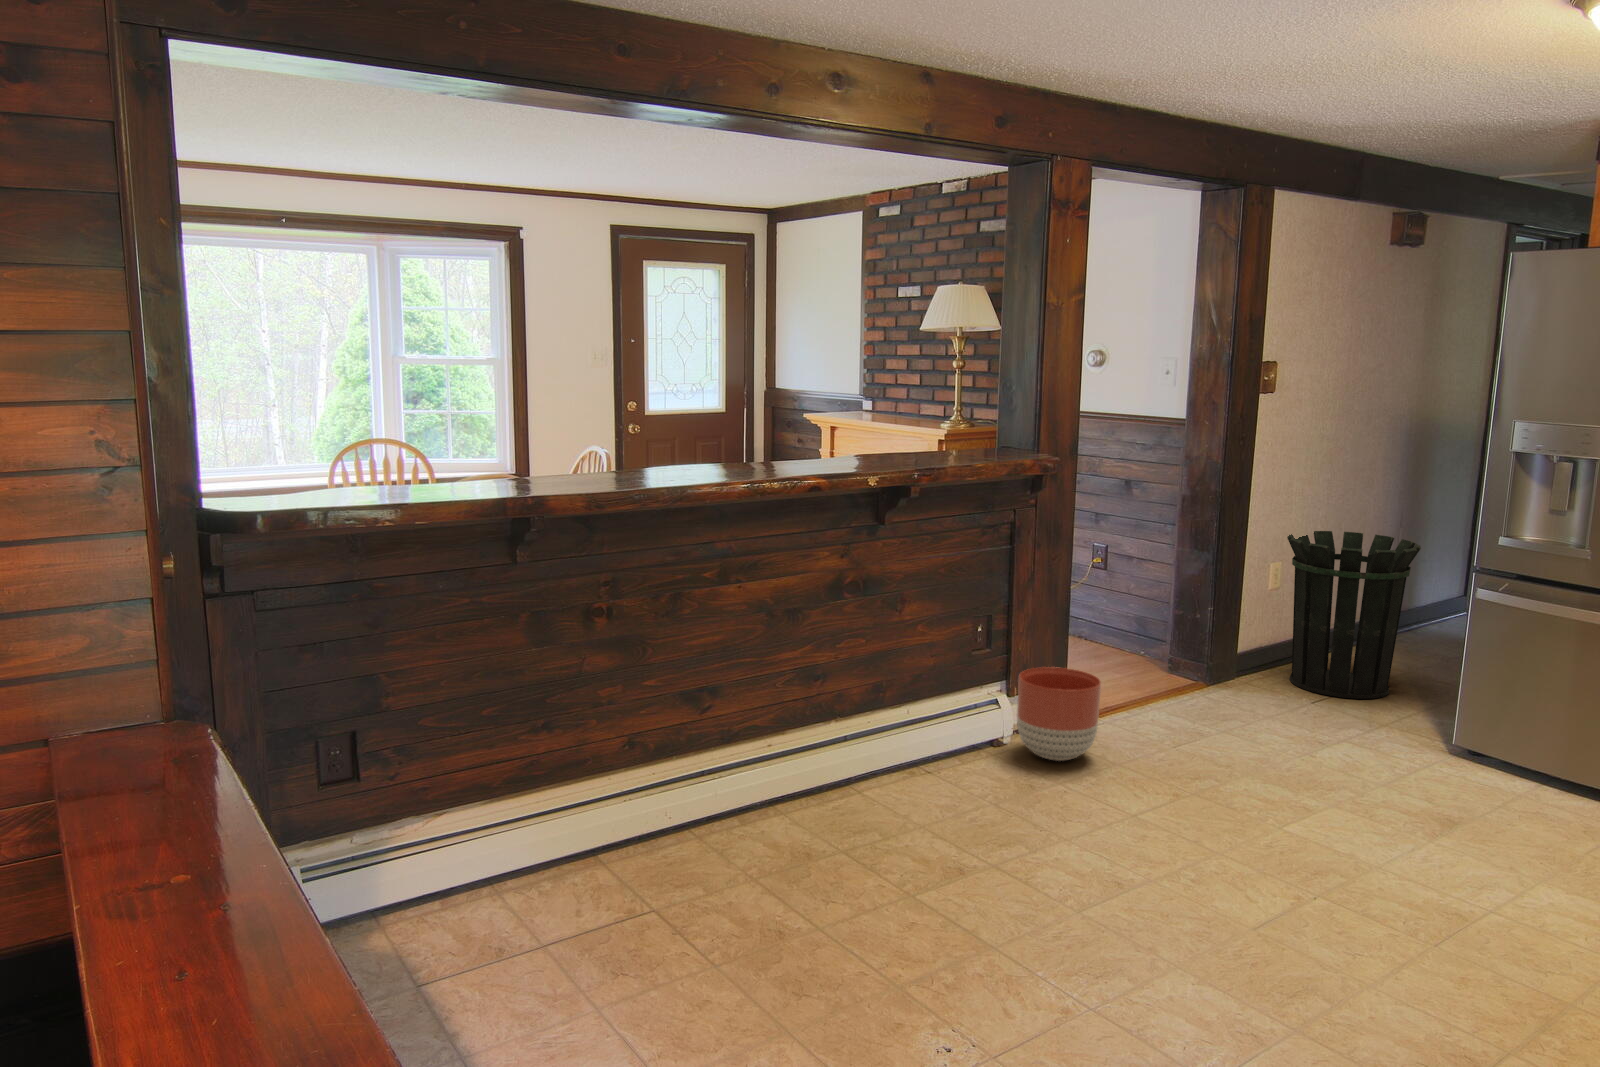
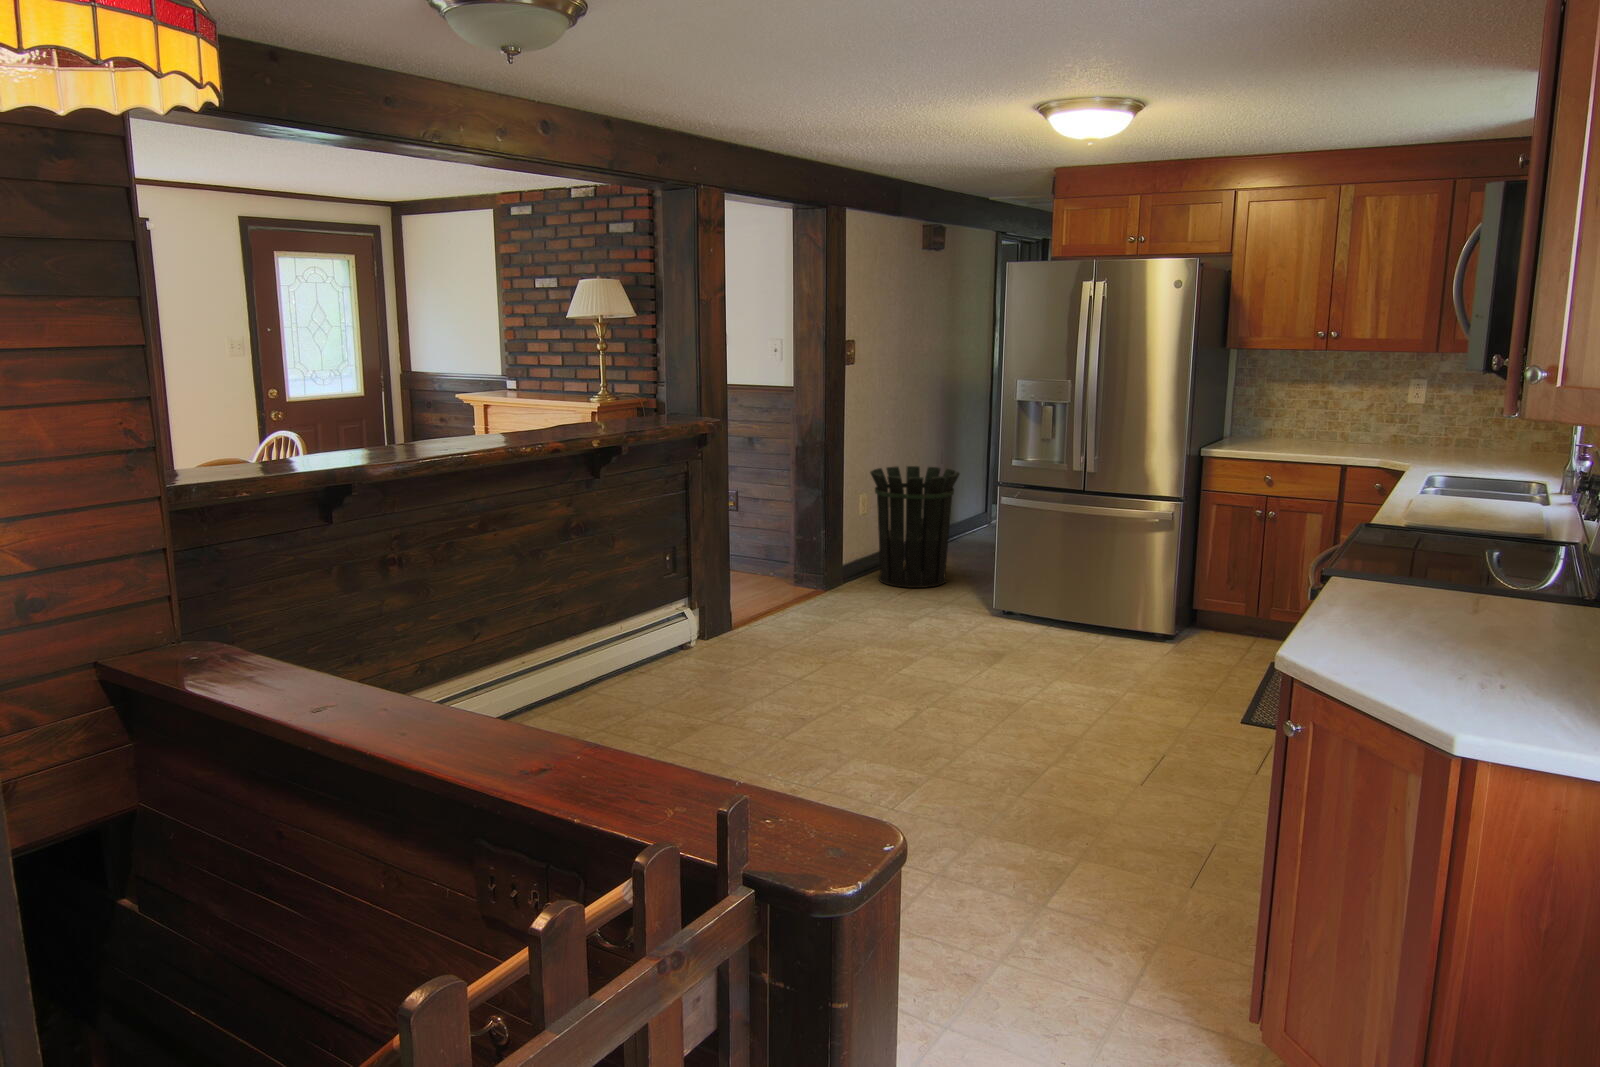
planter: present [1017,667,1101,761] -> none [700,583,762,654]

